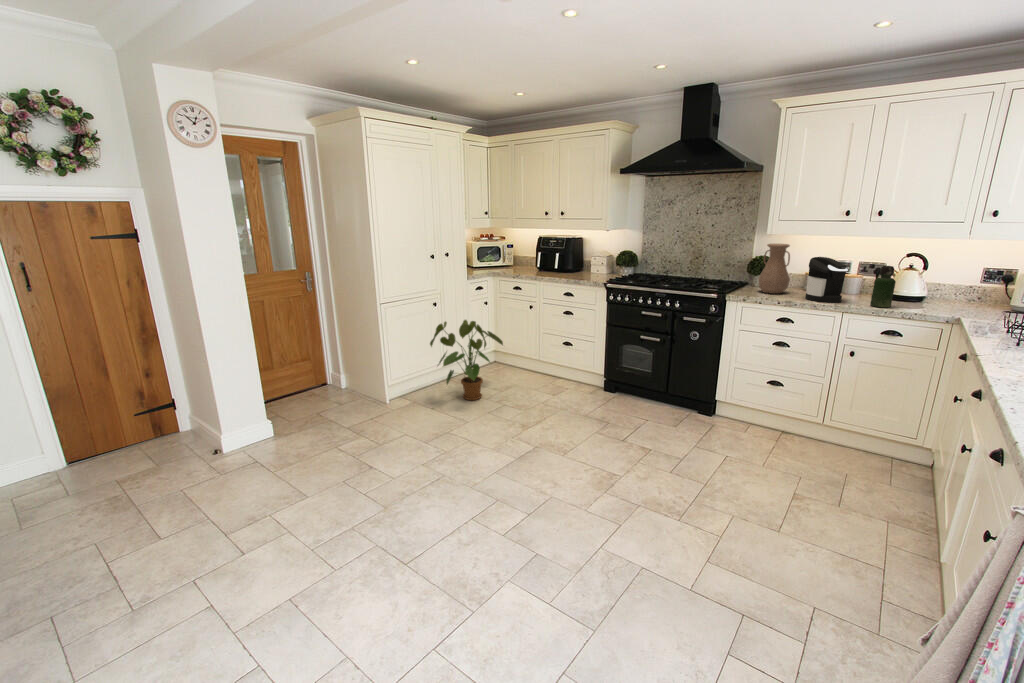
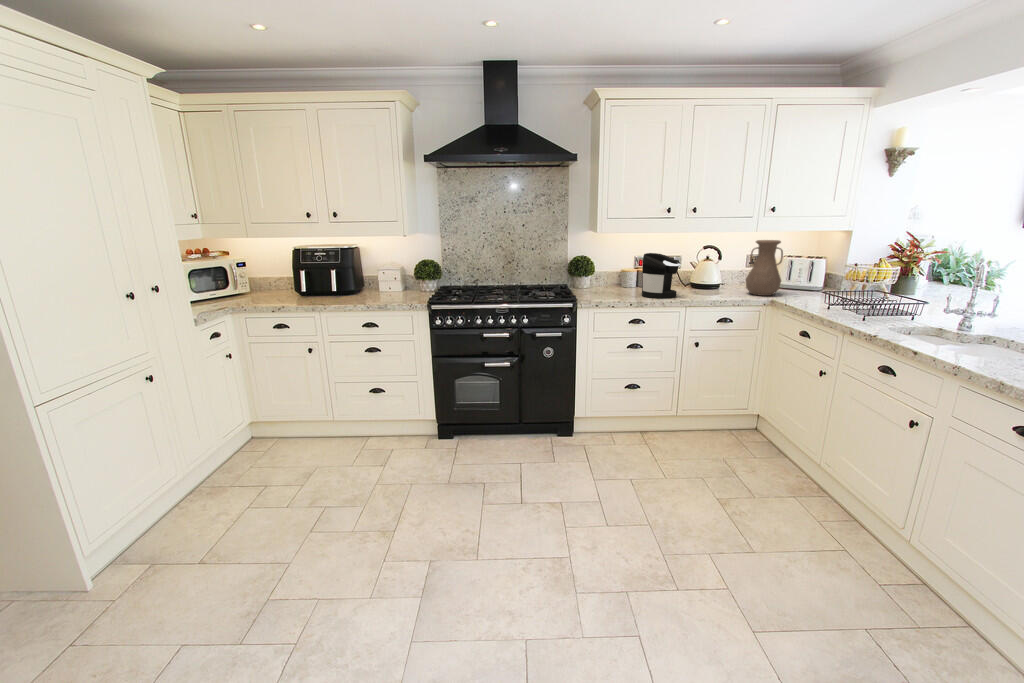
vase: present [758,244,790,294] -> present [746,240,783,296]
bottle: present [870,266,896,308] -> none [701,258,721,298]
house plant: present [430,320,503,400] -> none [146,391,290,528]

